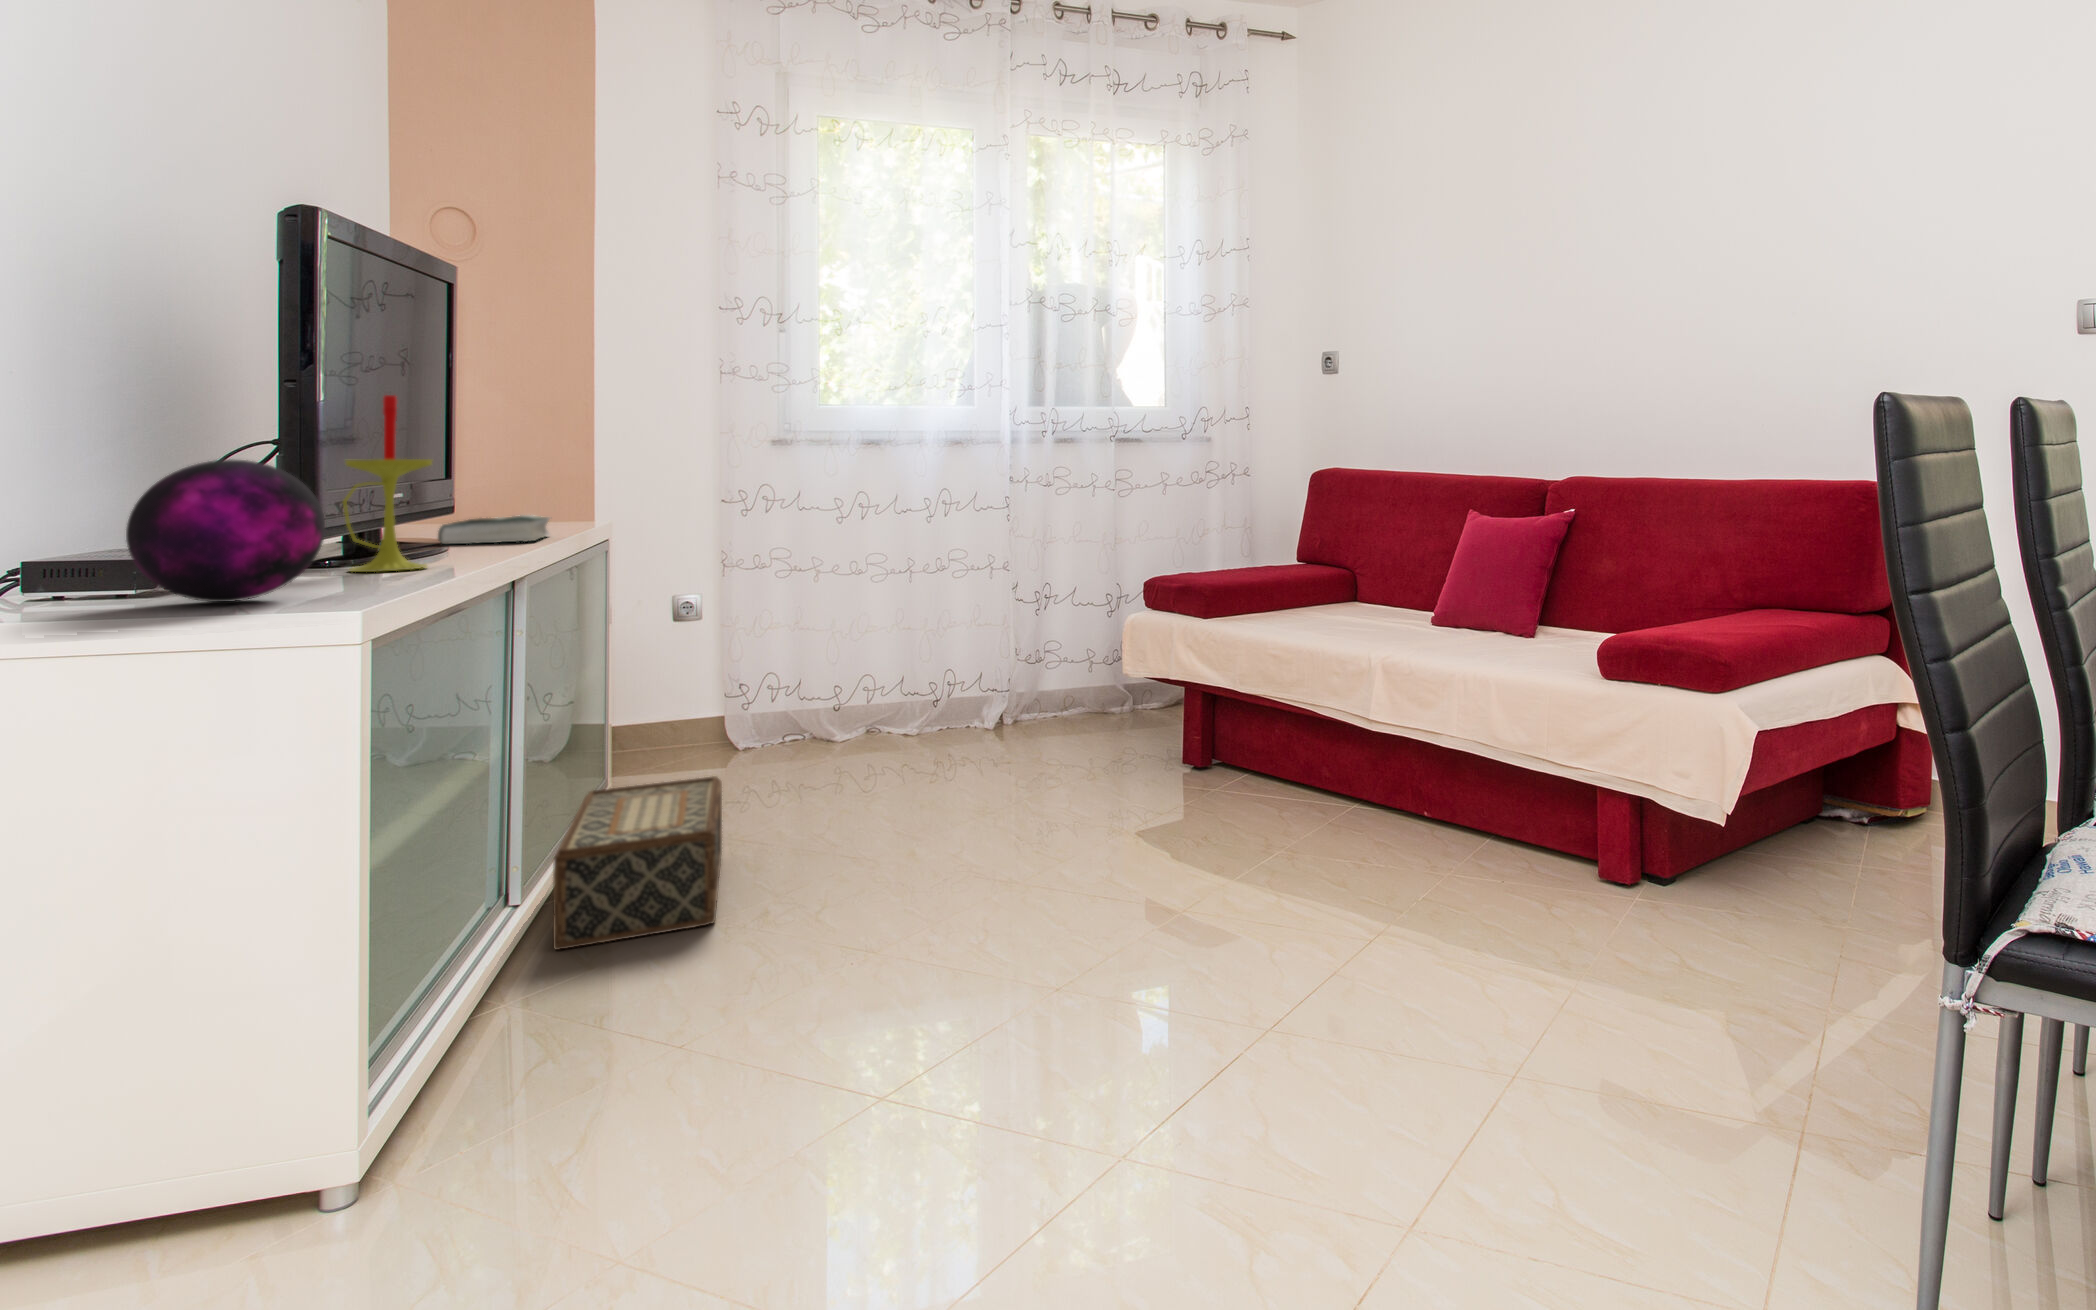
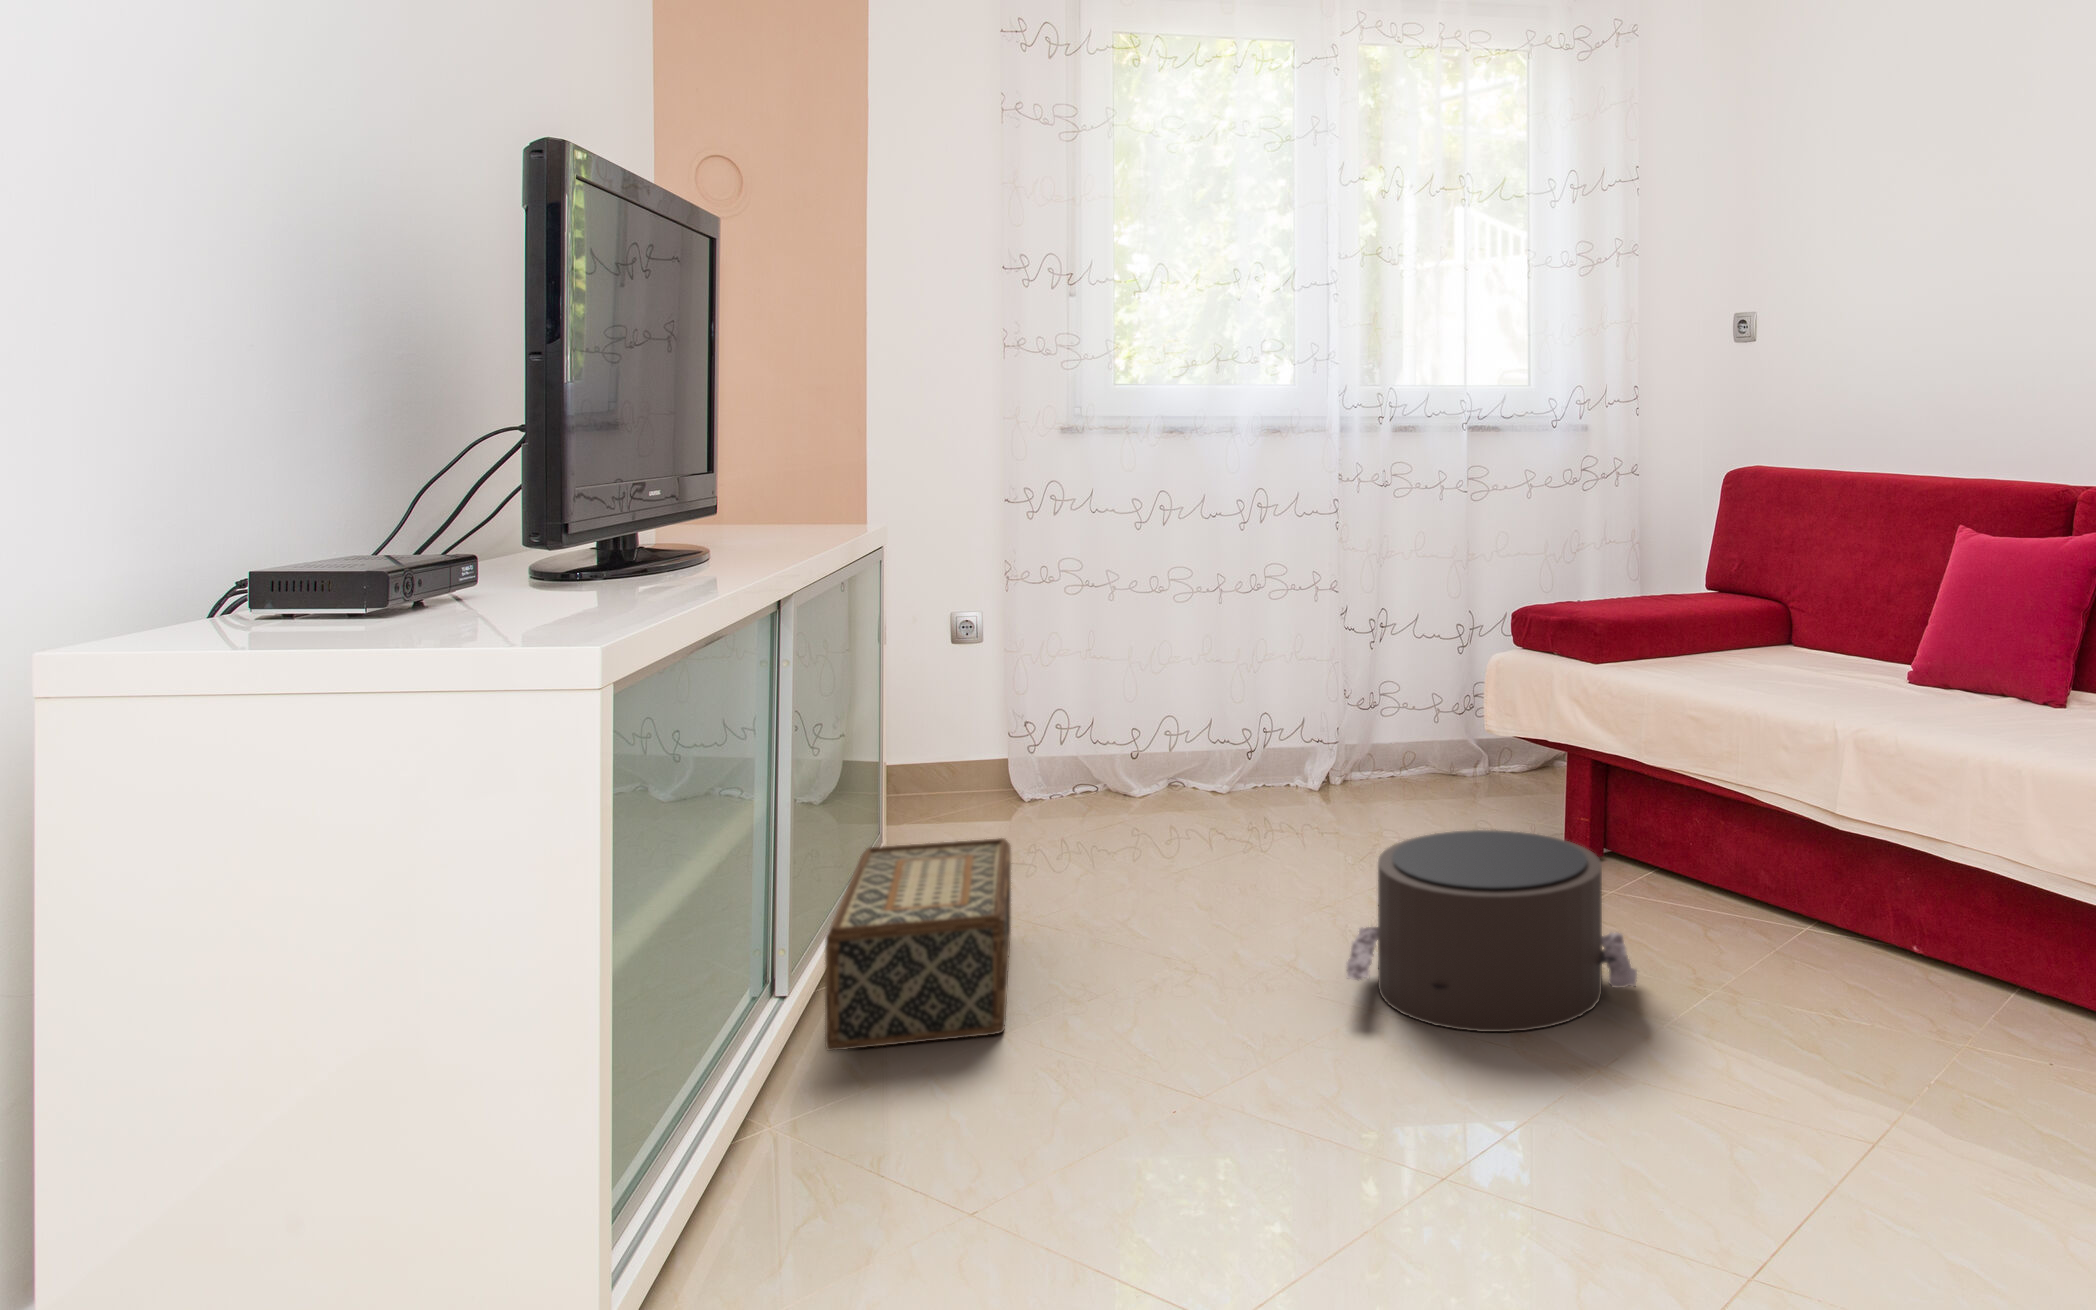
candle: present [343,395,432,572] -> none [595,362,694,583]
decorative orb: present [126,459,325,602] -> none [351,445,563,622]
book: present [438,515,550,544] -> none [707,516,827,548]
pouf: none [1002,744,1224,888] -> present [1346,830,1637,1032]

